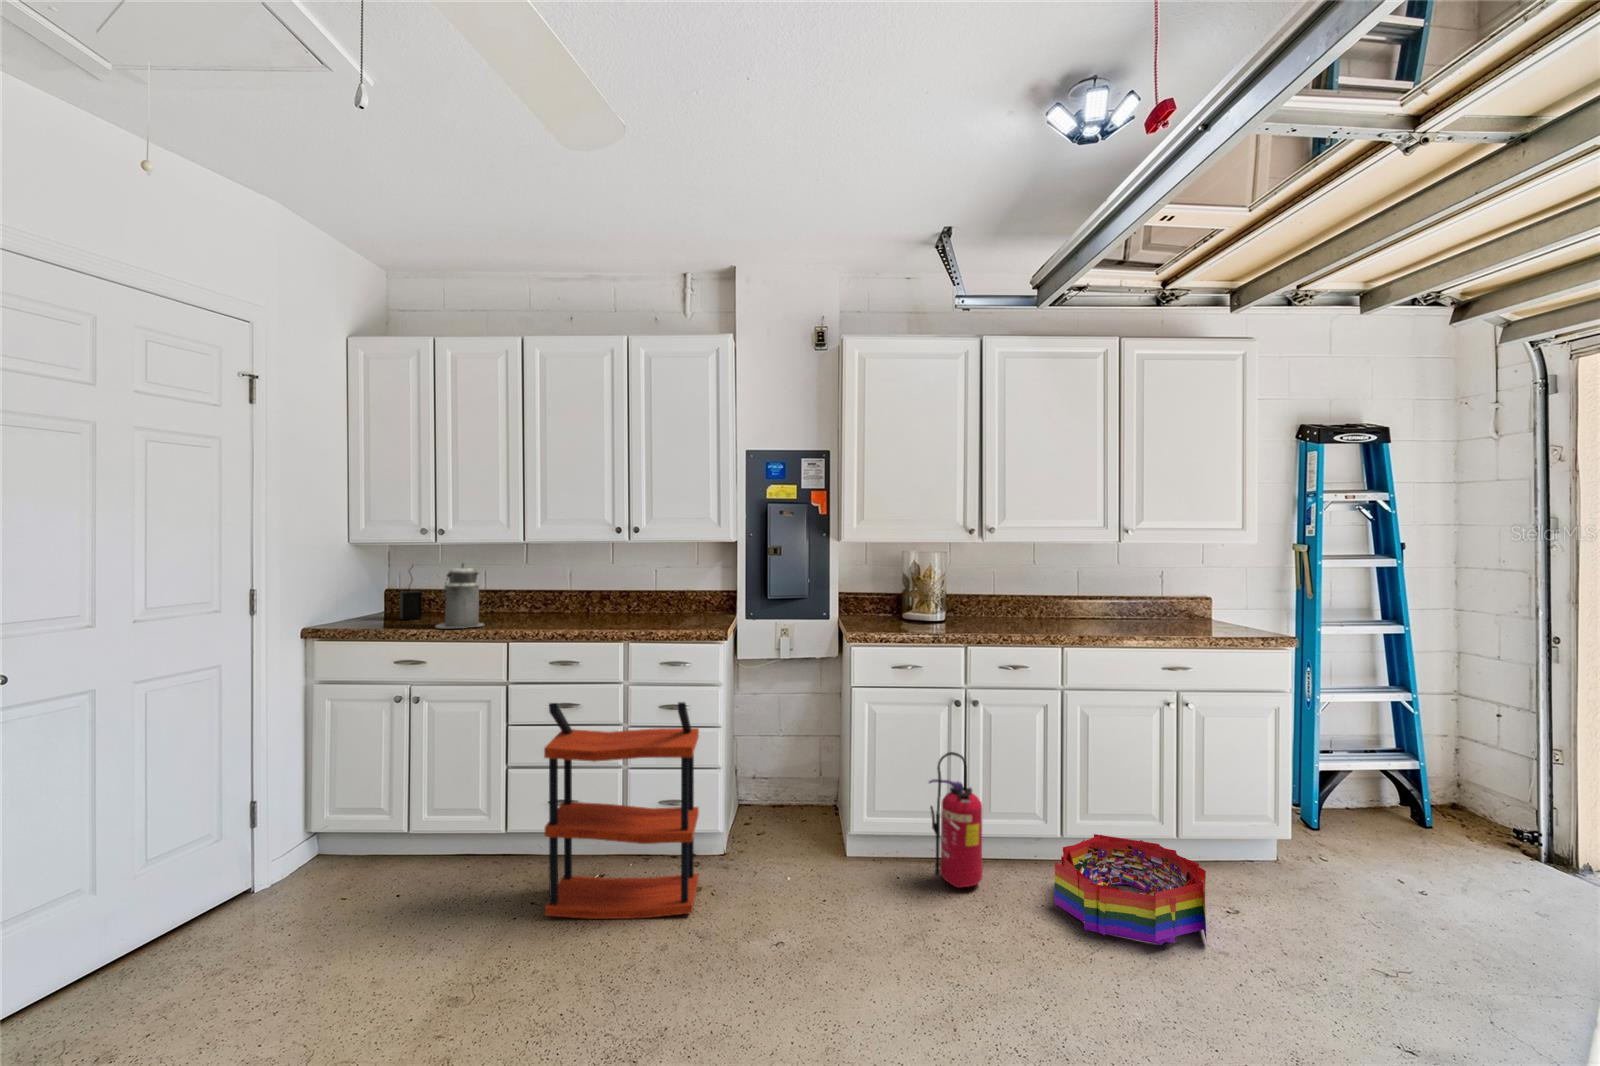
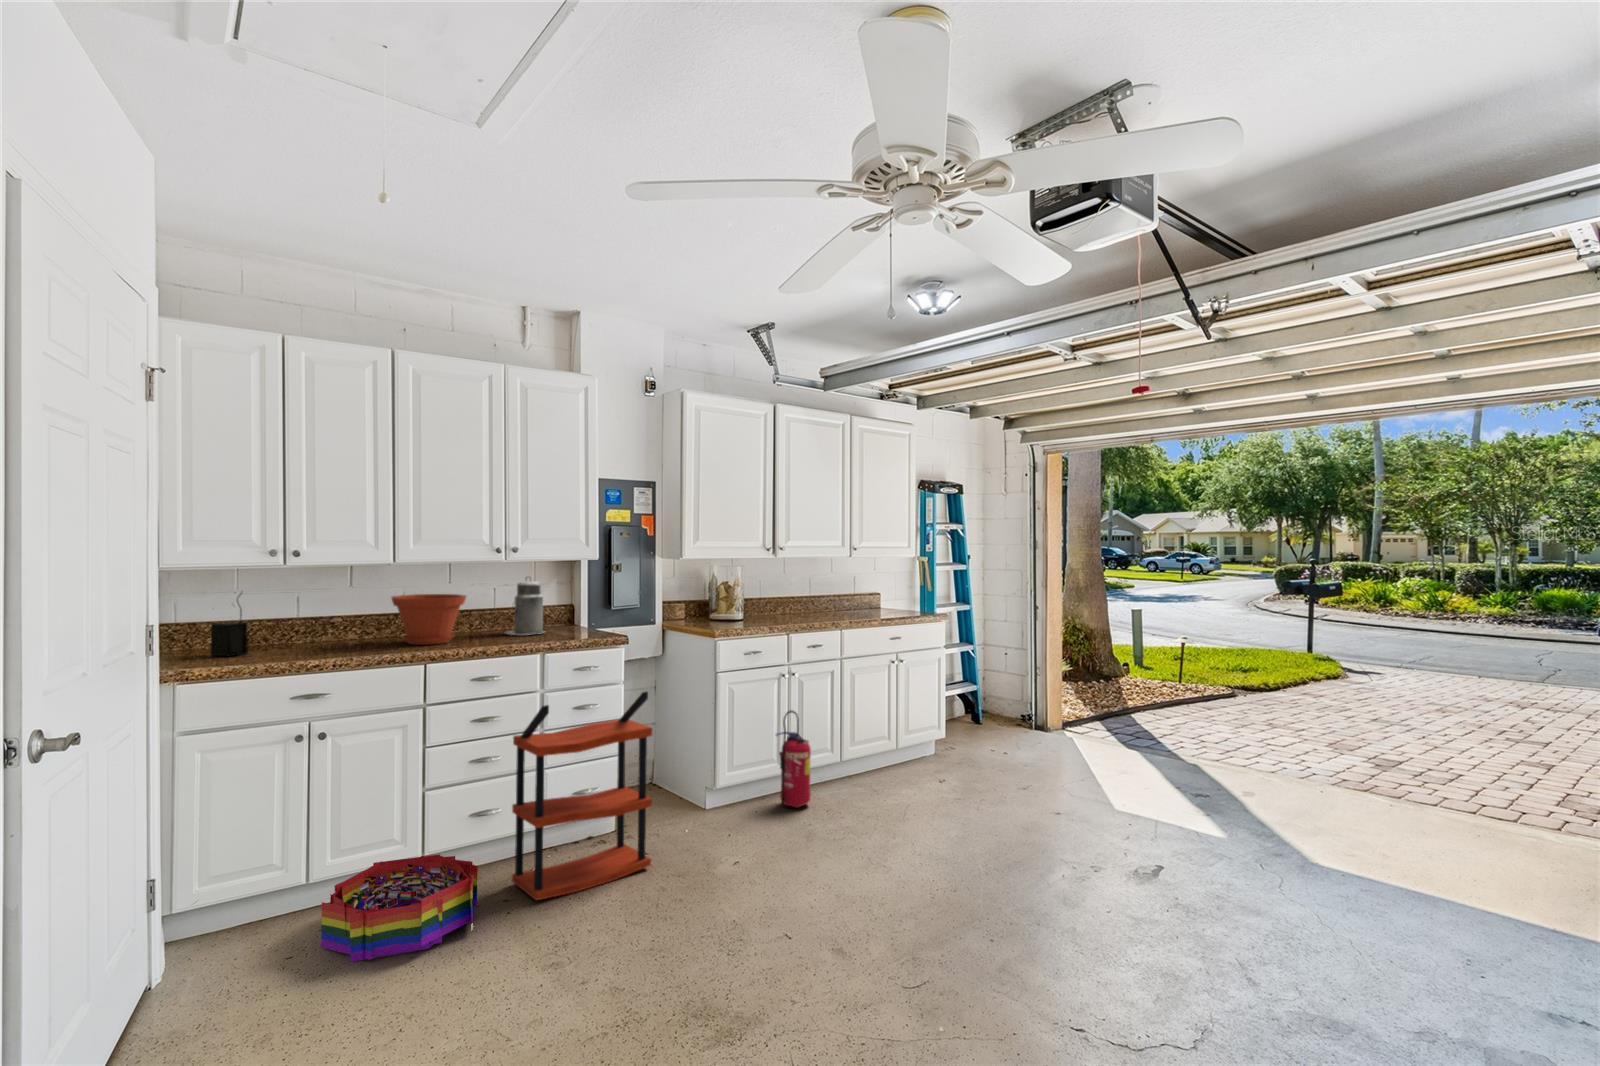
canister: present [436,563,483,628] -> present [505,581,545,635]
plant pot: none [524,573,595,623] -> present [391,594,466,645]
storage bin: present [1055,834,1206,945] -> present [321,854,478,962]

